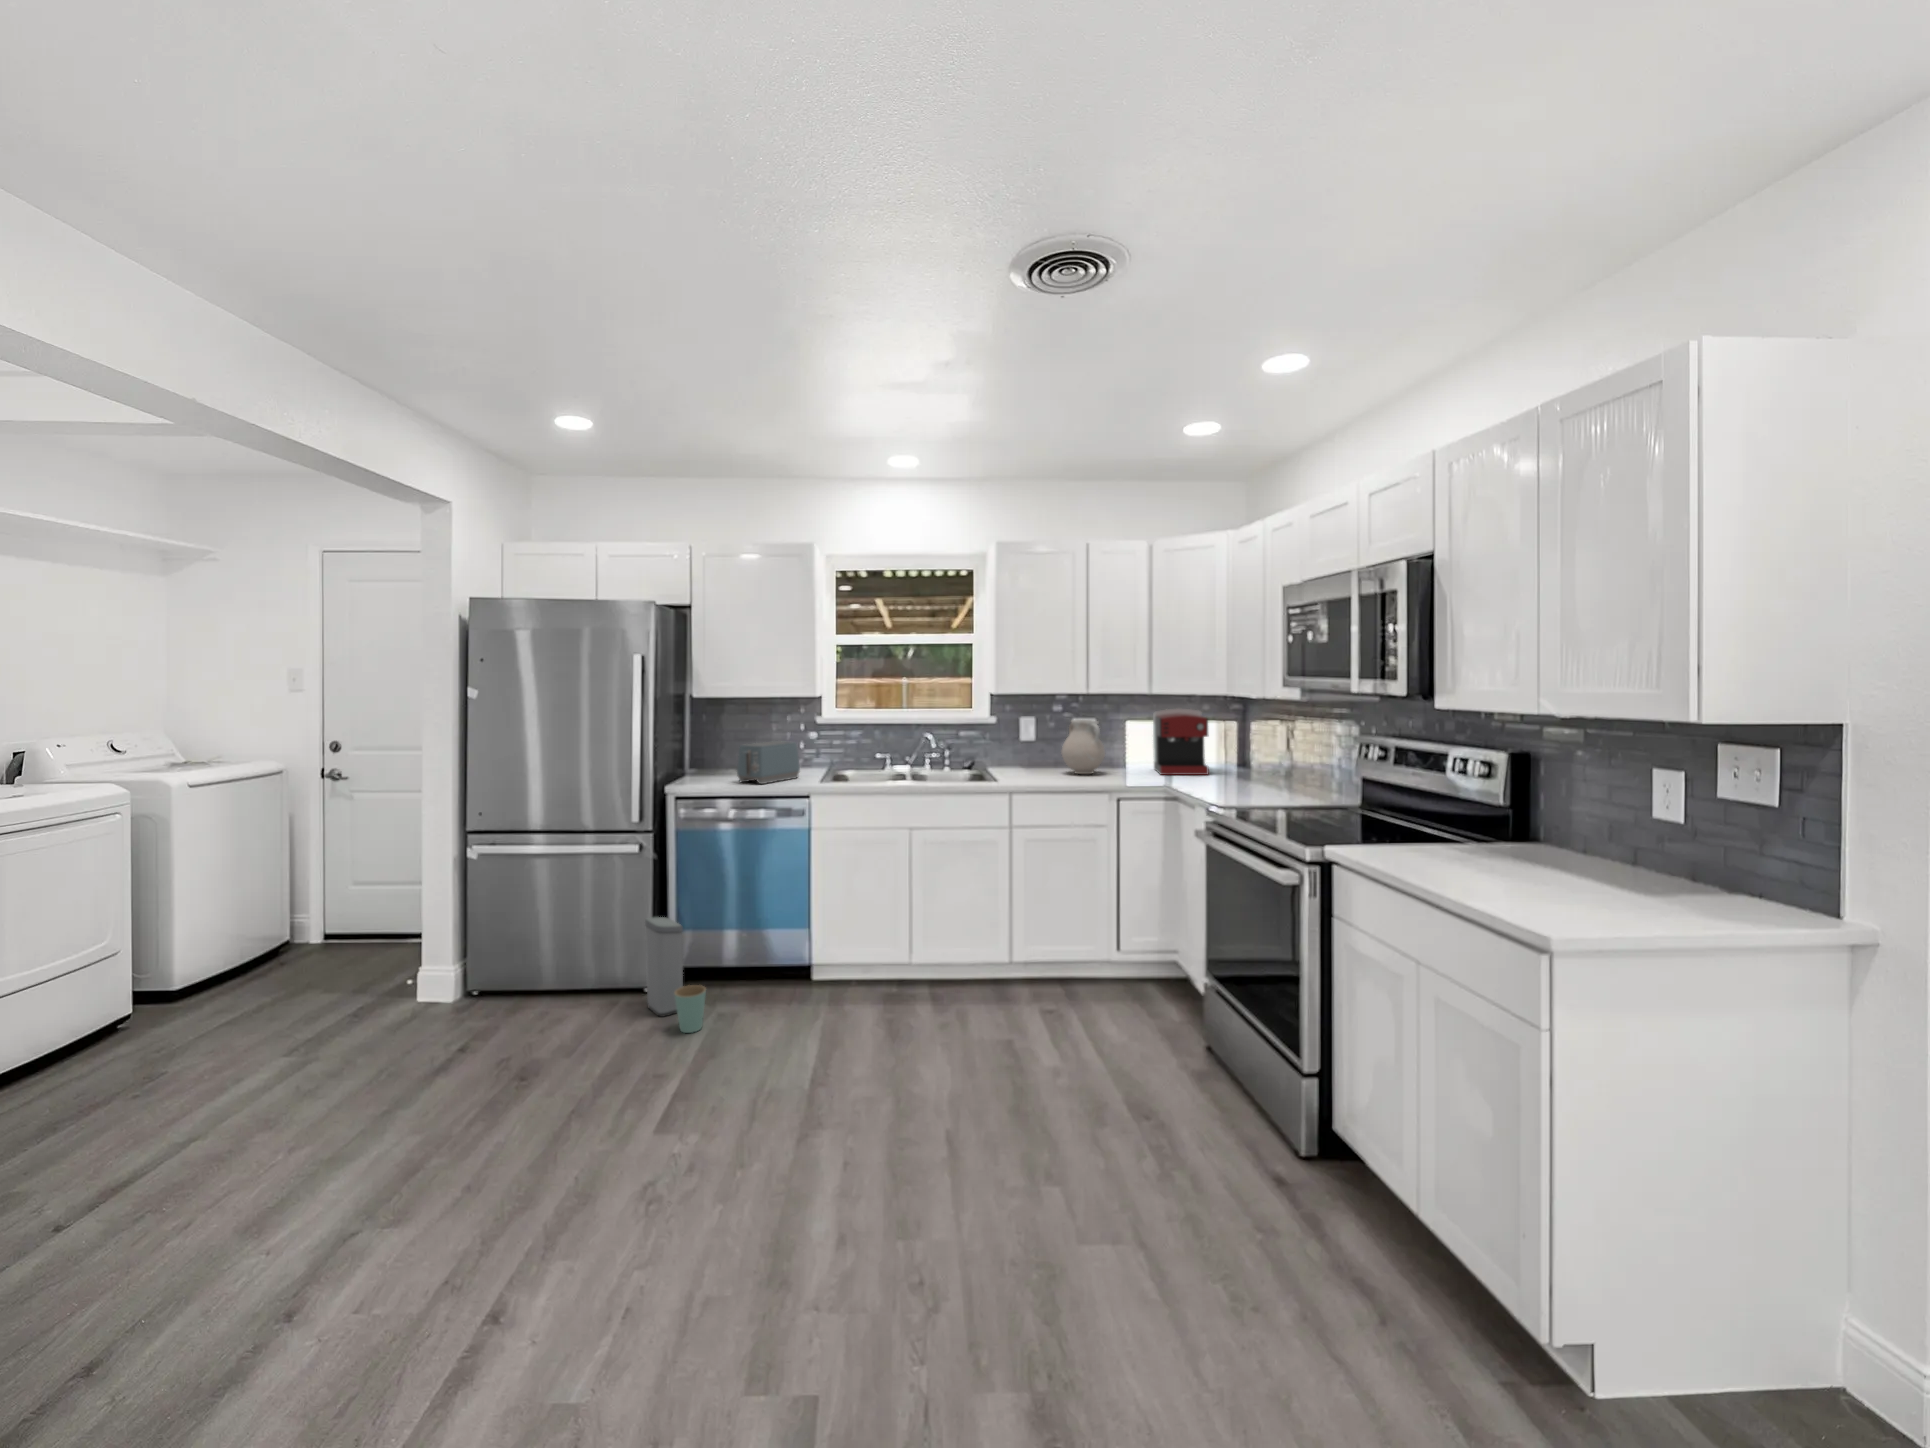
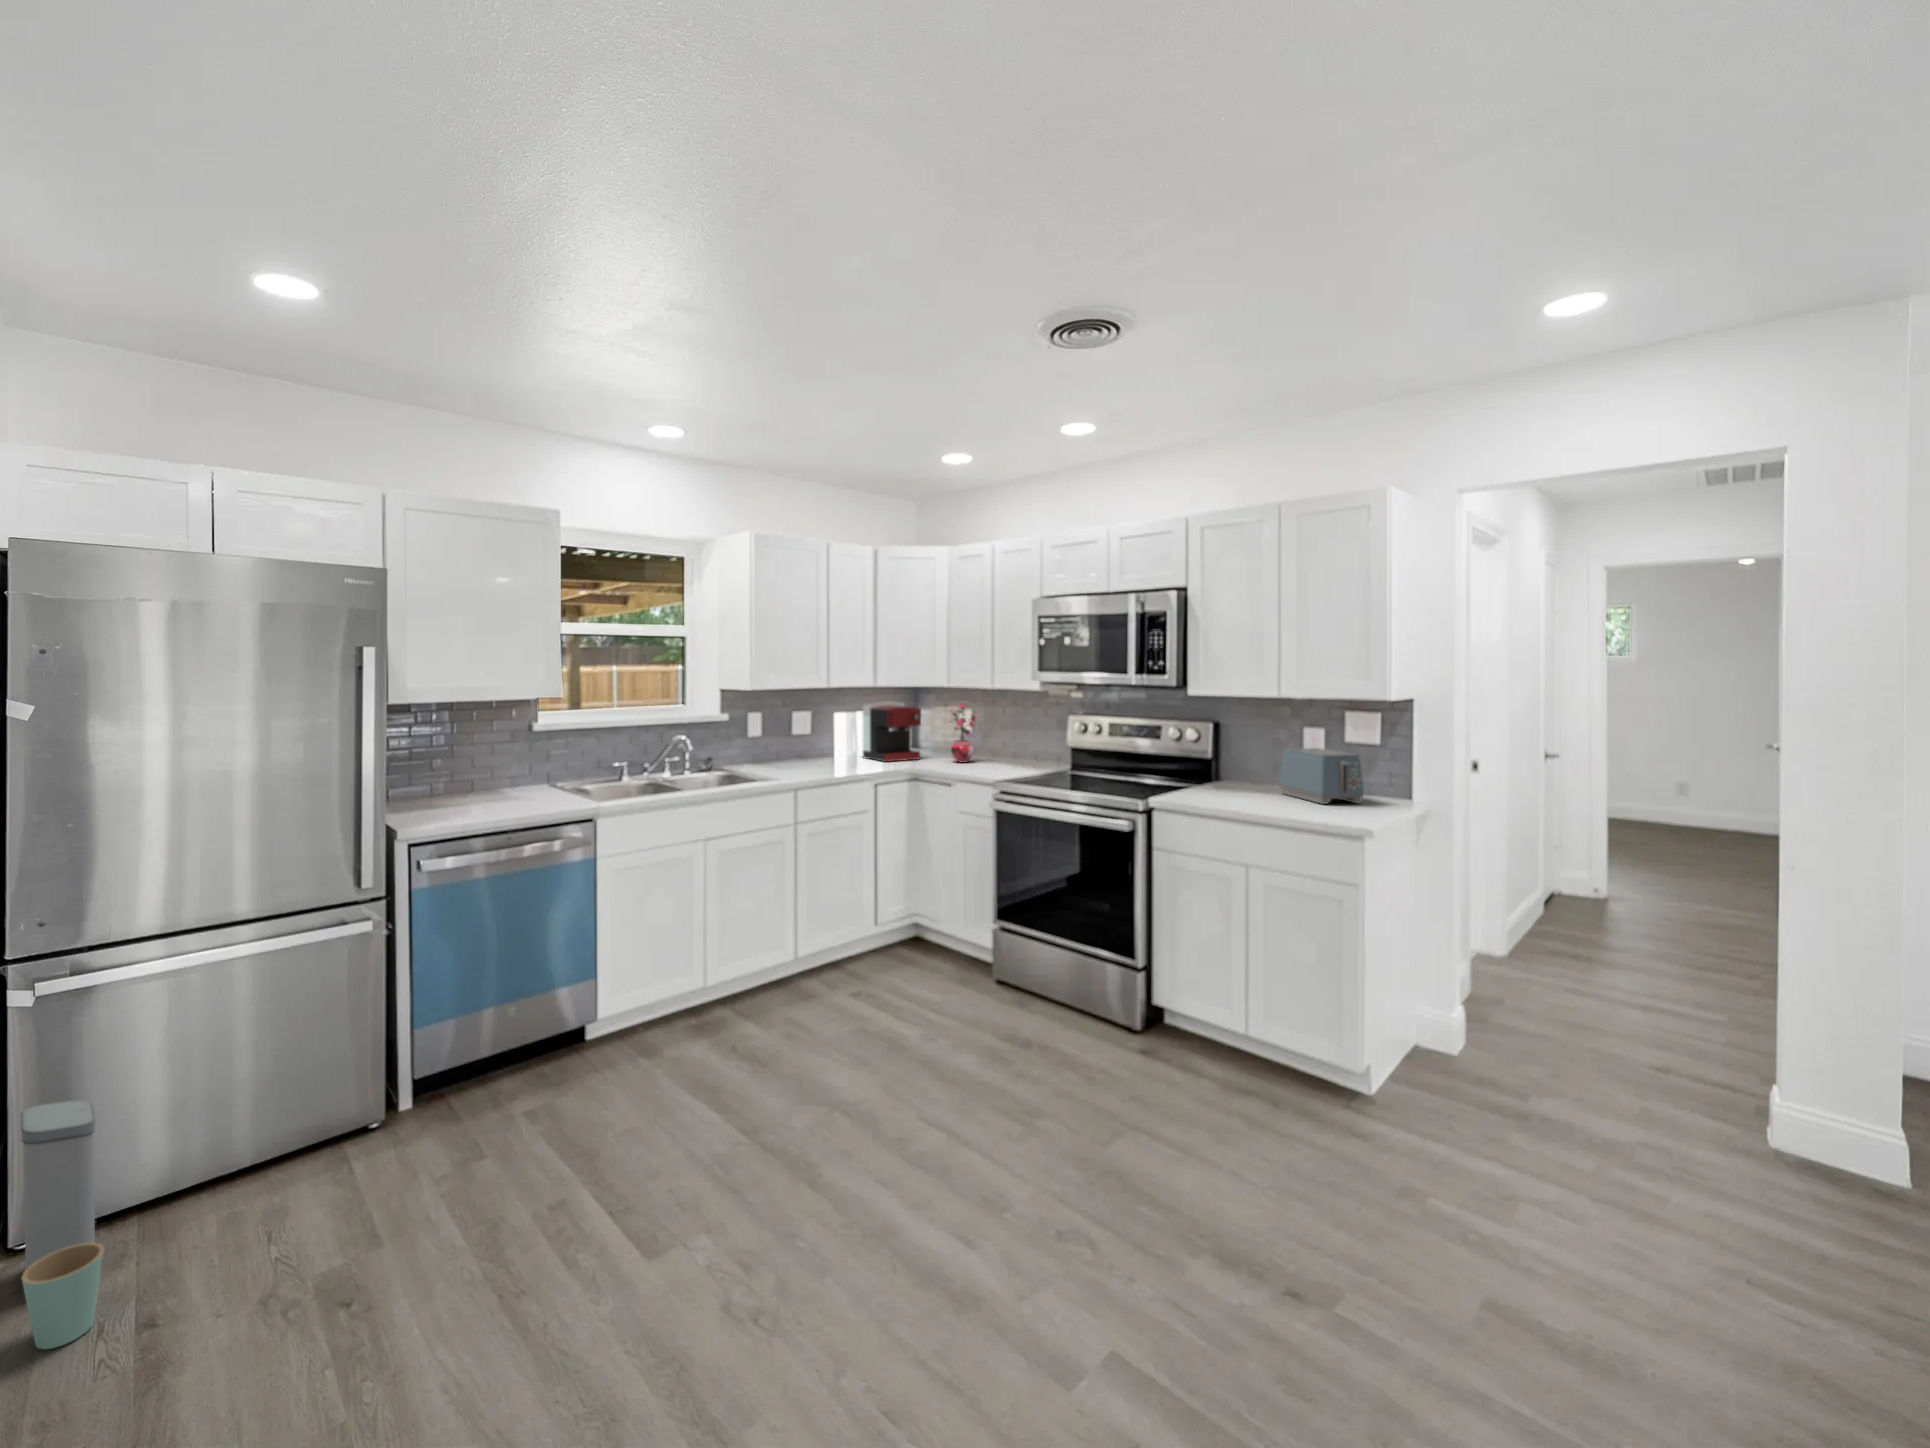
potted plant: none [1226,712,1269,782] -> present [951,704,977,763]
vase: present [1062,720,1105,774] -> none [798,713,840,766]
toaster: present [737,741,800,784] -> present [1280,748,1364,804]
trash can: present [645,917,706,1033] -> present [21,1101,104,1350]

